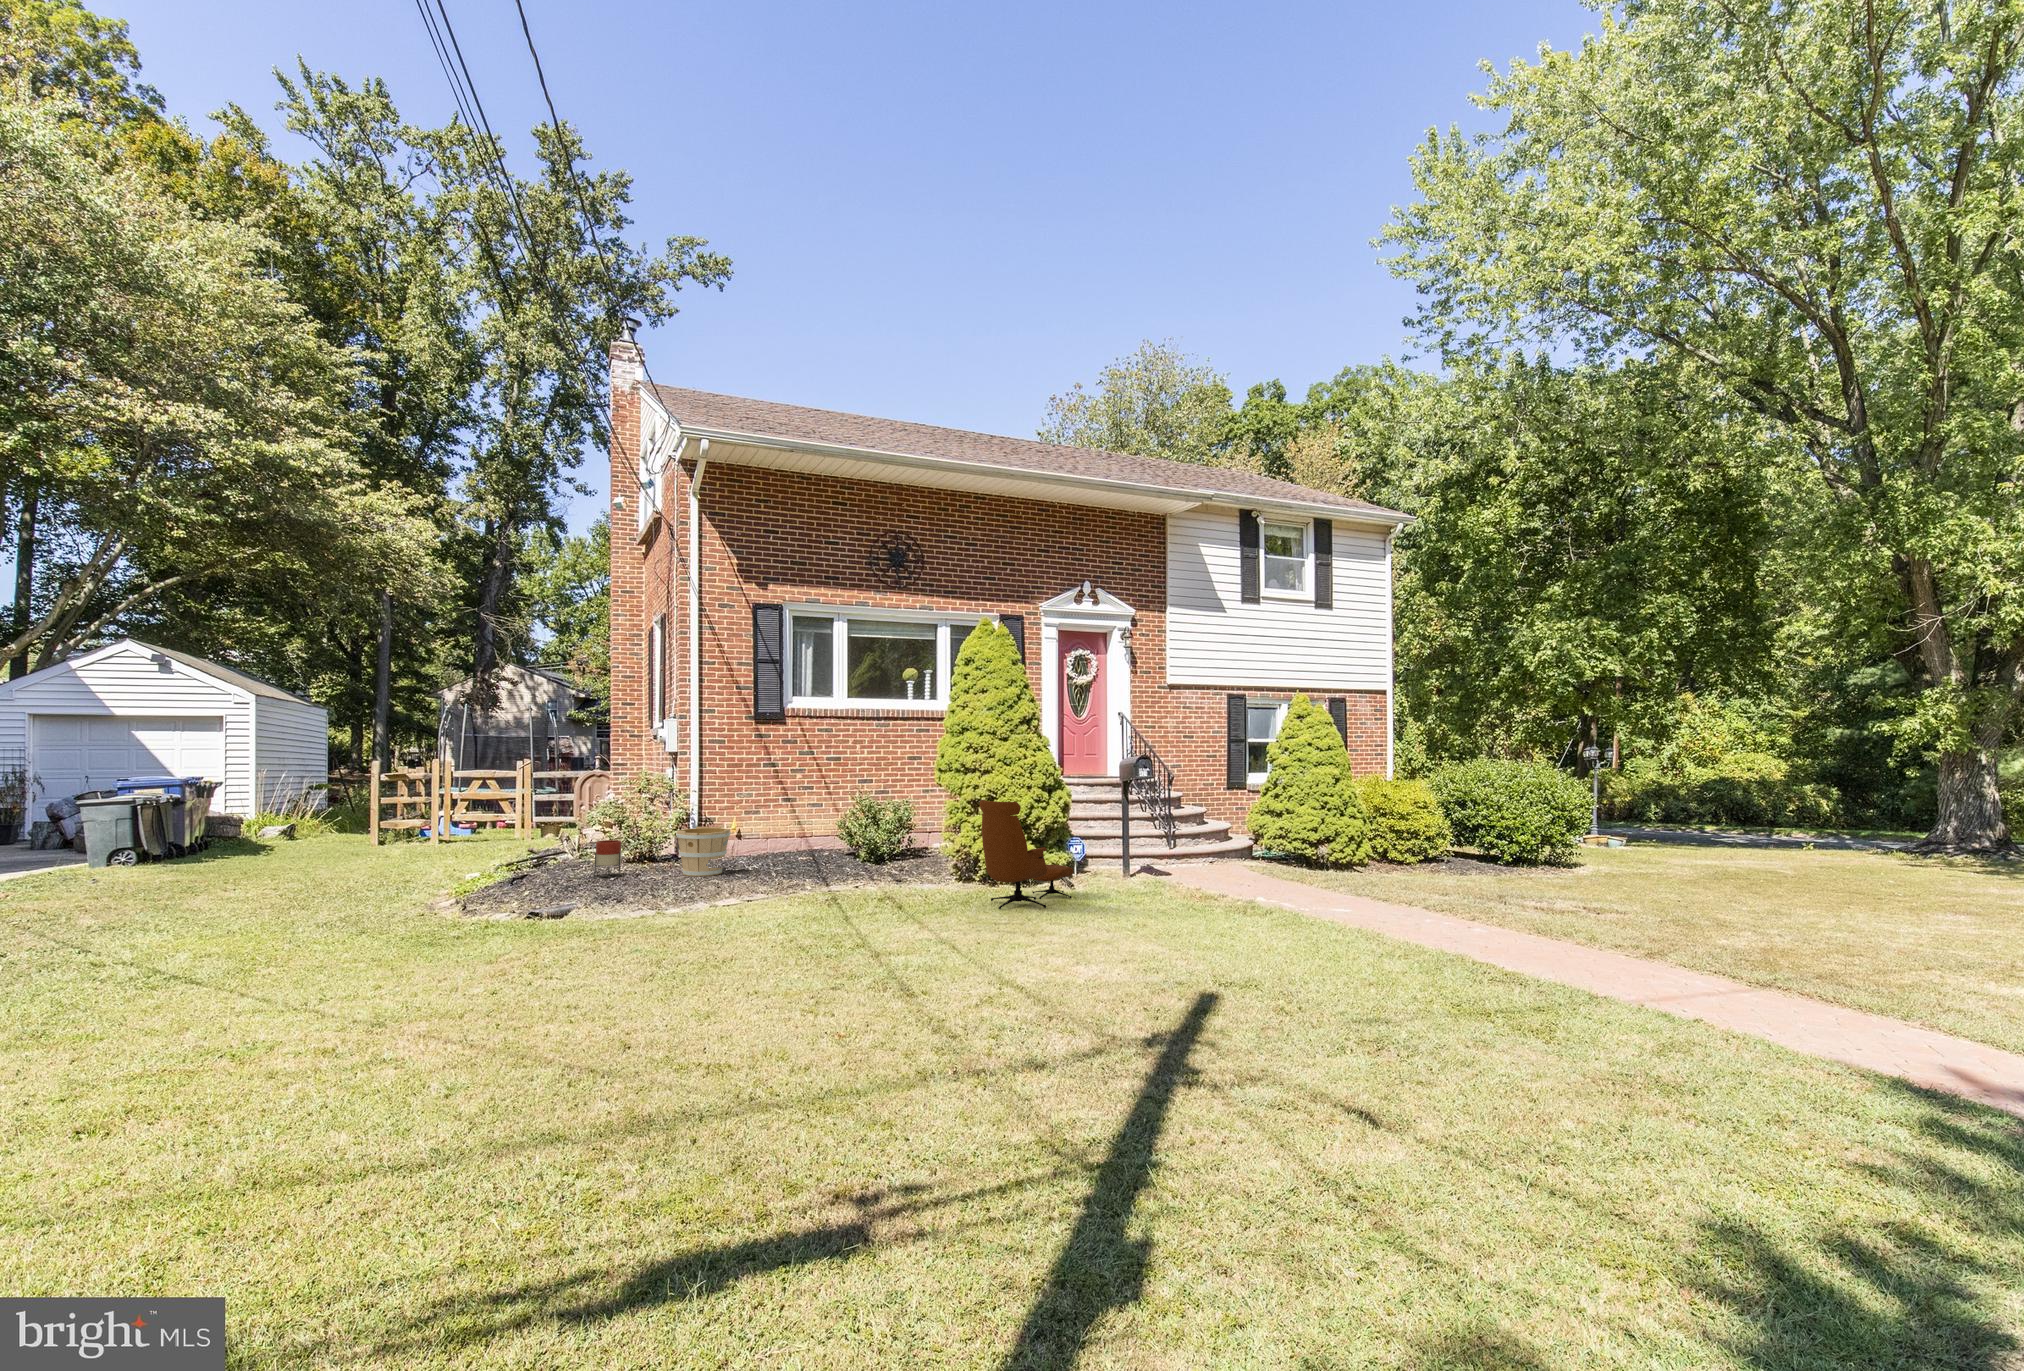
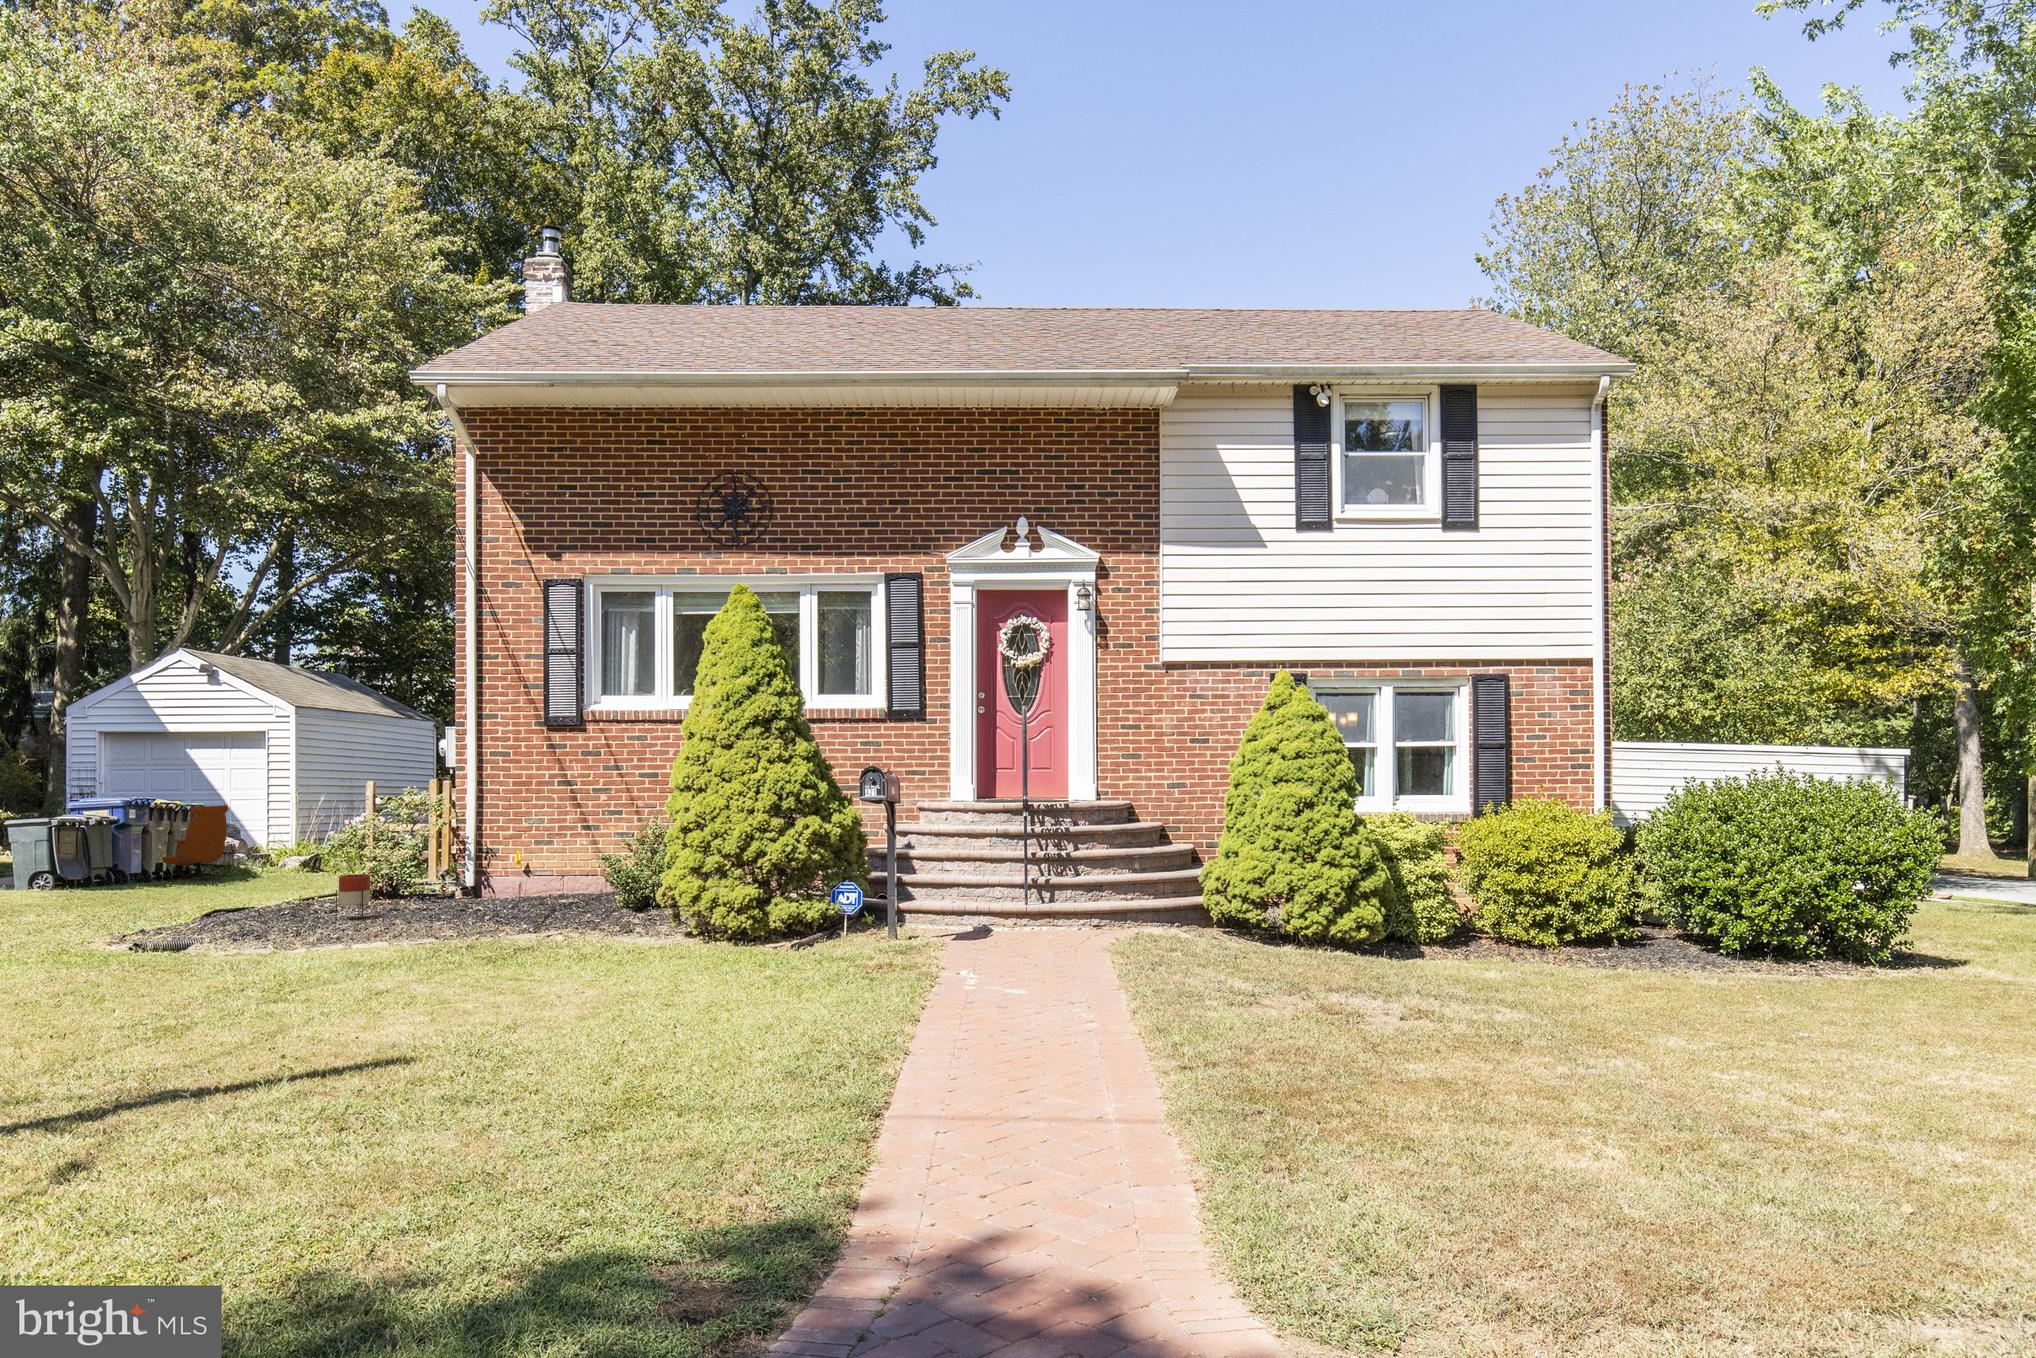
lounge chair: present [980,800,1073,909] -> present [161,805,228,882]
wooden bucket: present [676,826,731,876] -> none [425,861,497,922]

